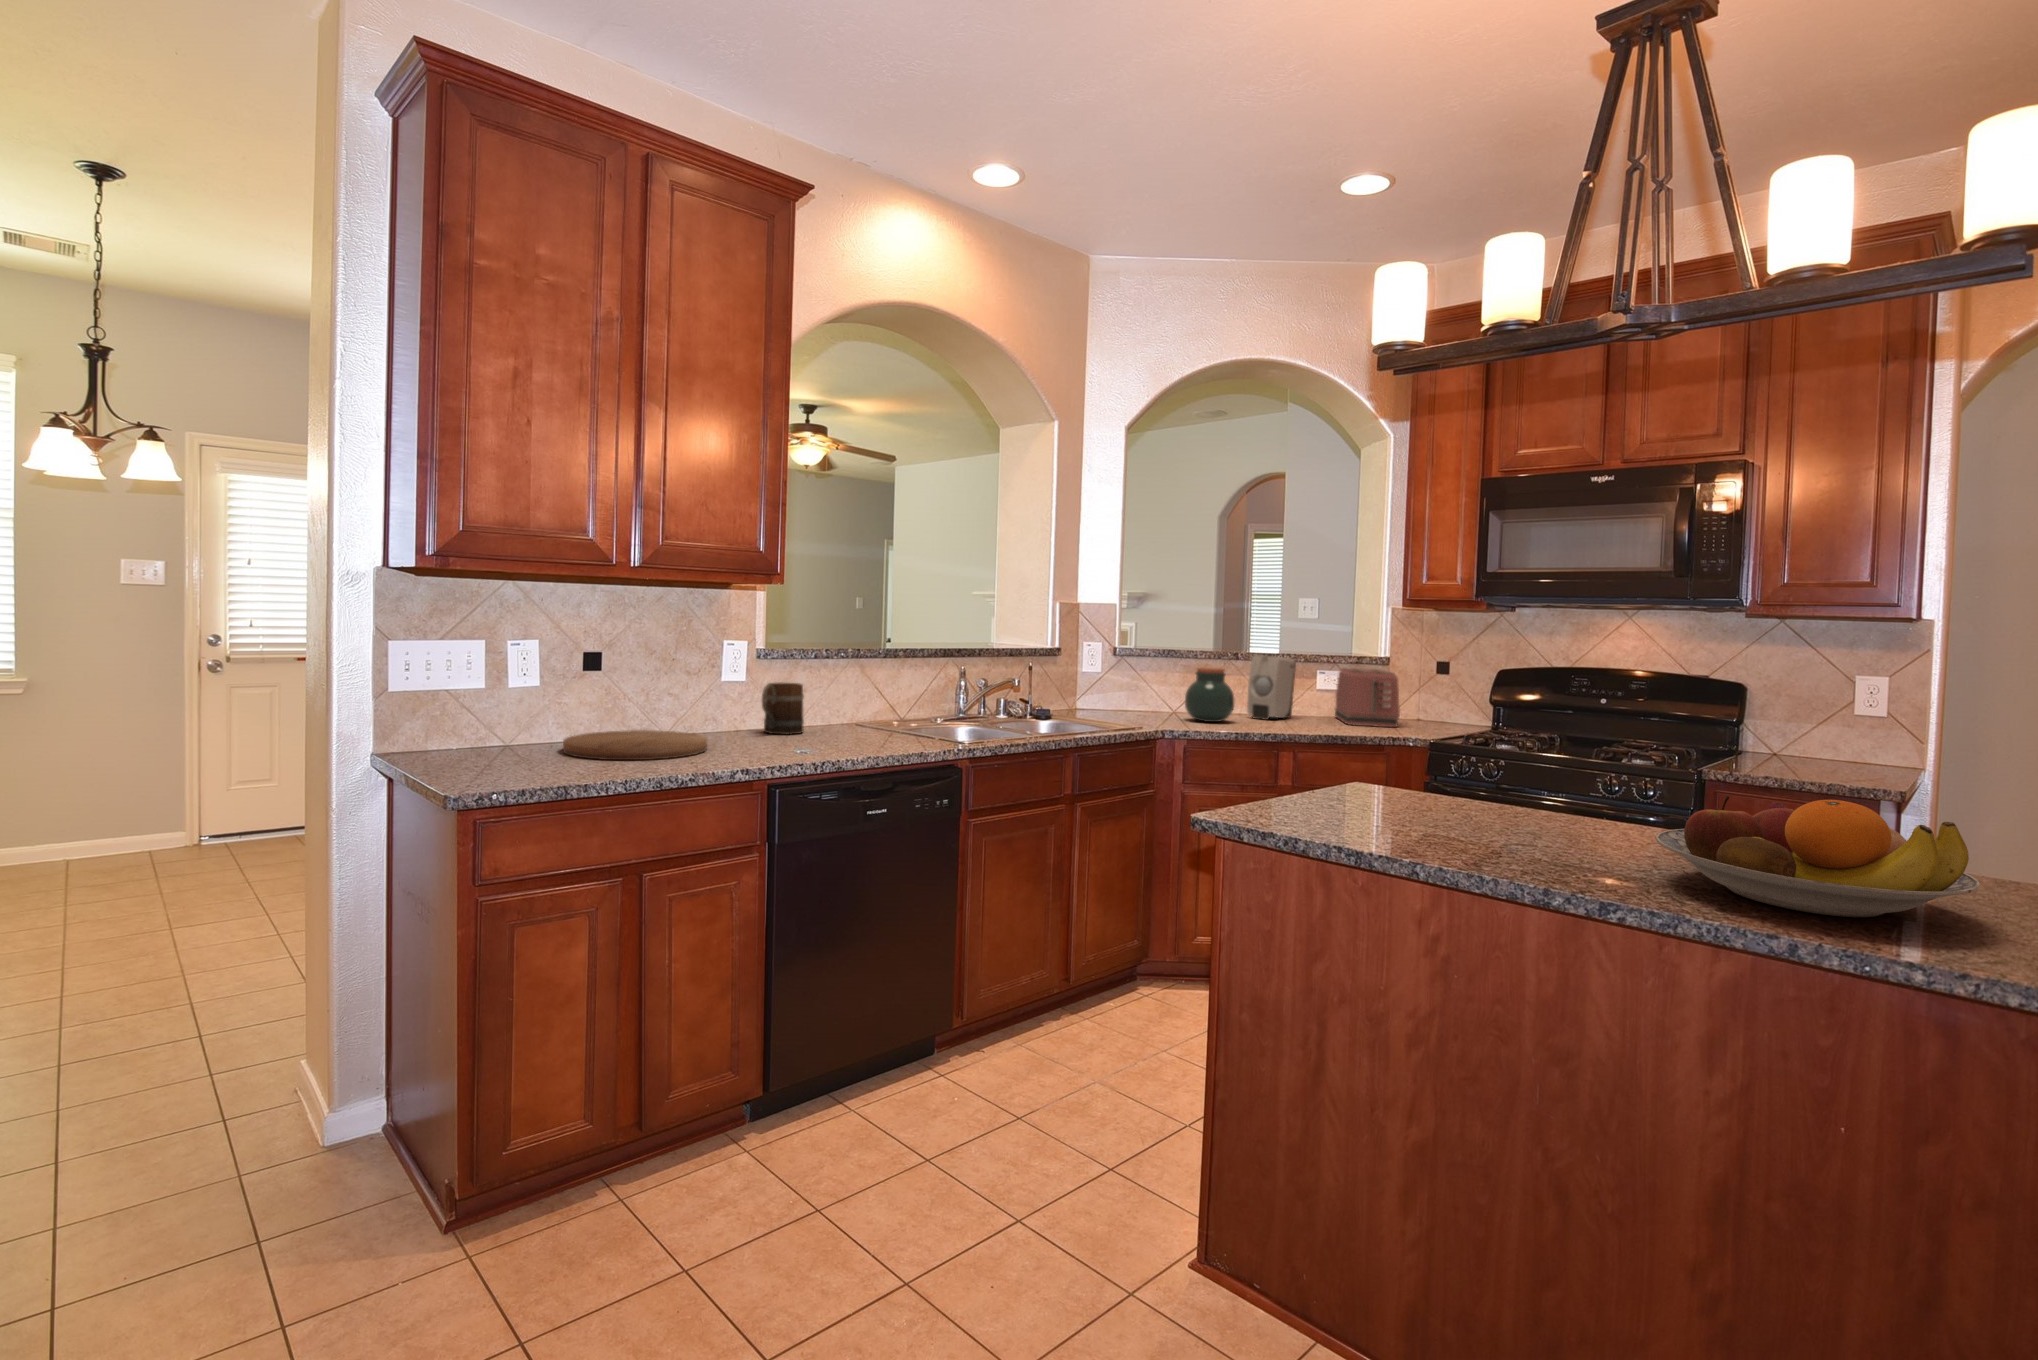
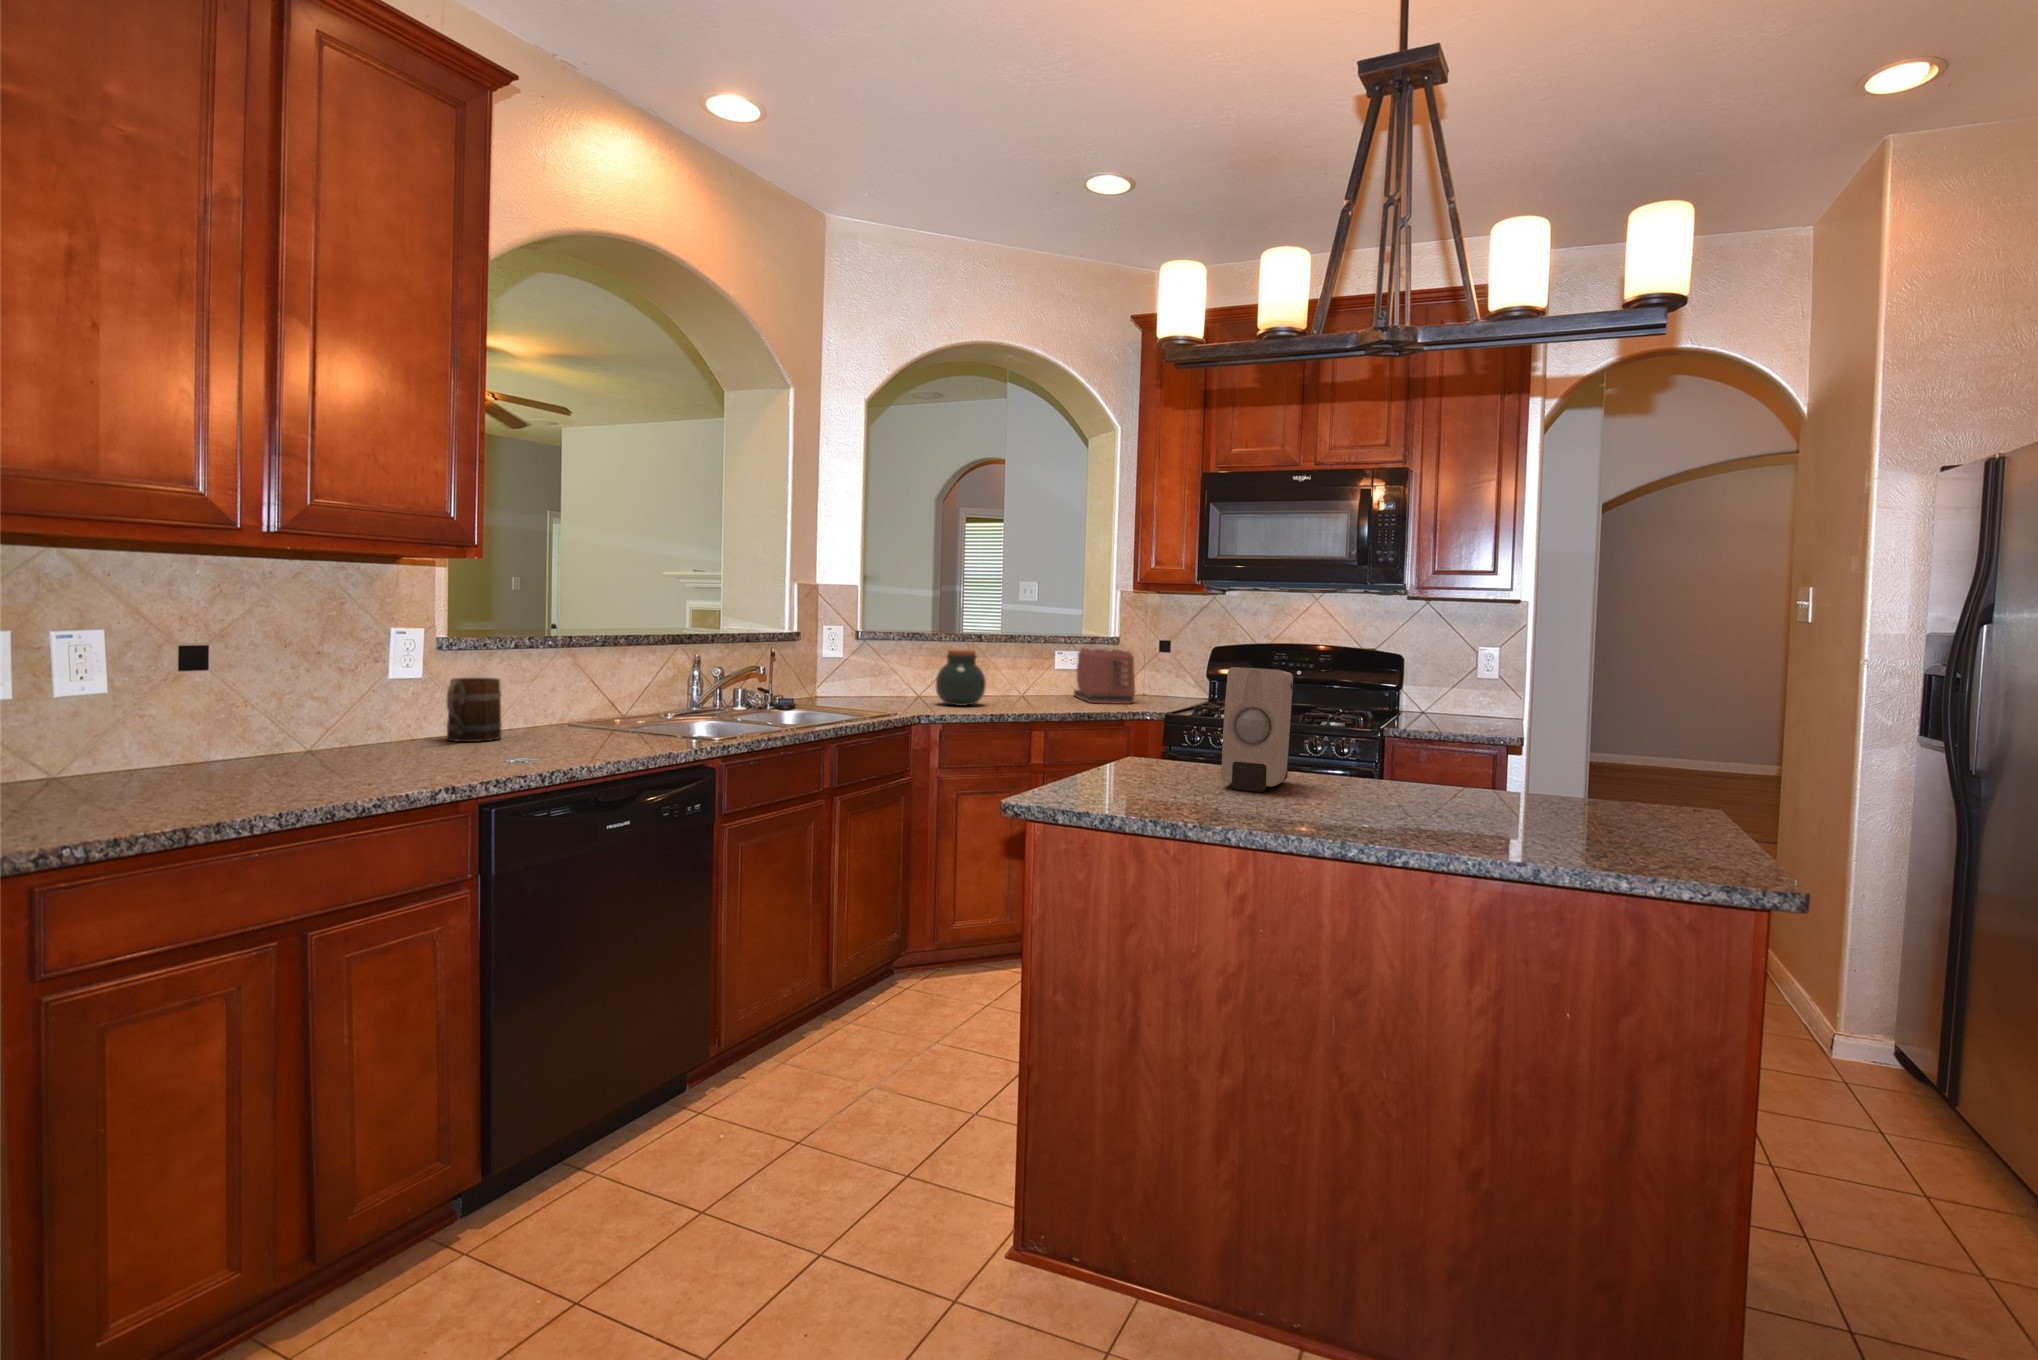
soap dispenser: present [1247,655,1296,720] -> present [1221,667,1293,792]
cutting board: present [563,730,707,760] -> none [148,745,379,789]
fruit bowl: present [1656,796,1980,917] -> none [1414,749,1632,841]

